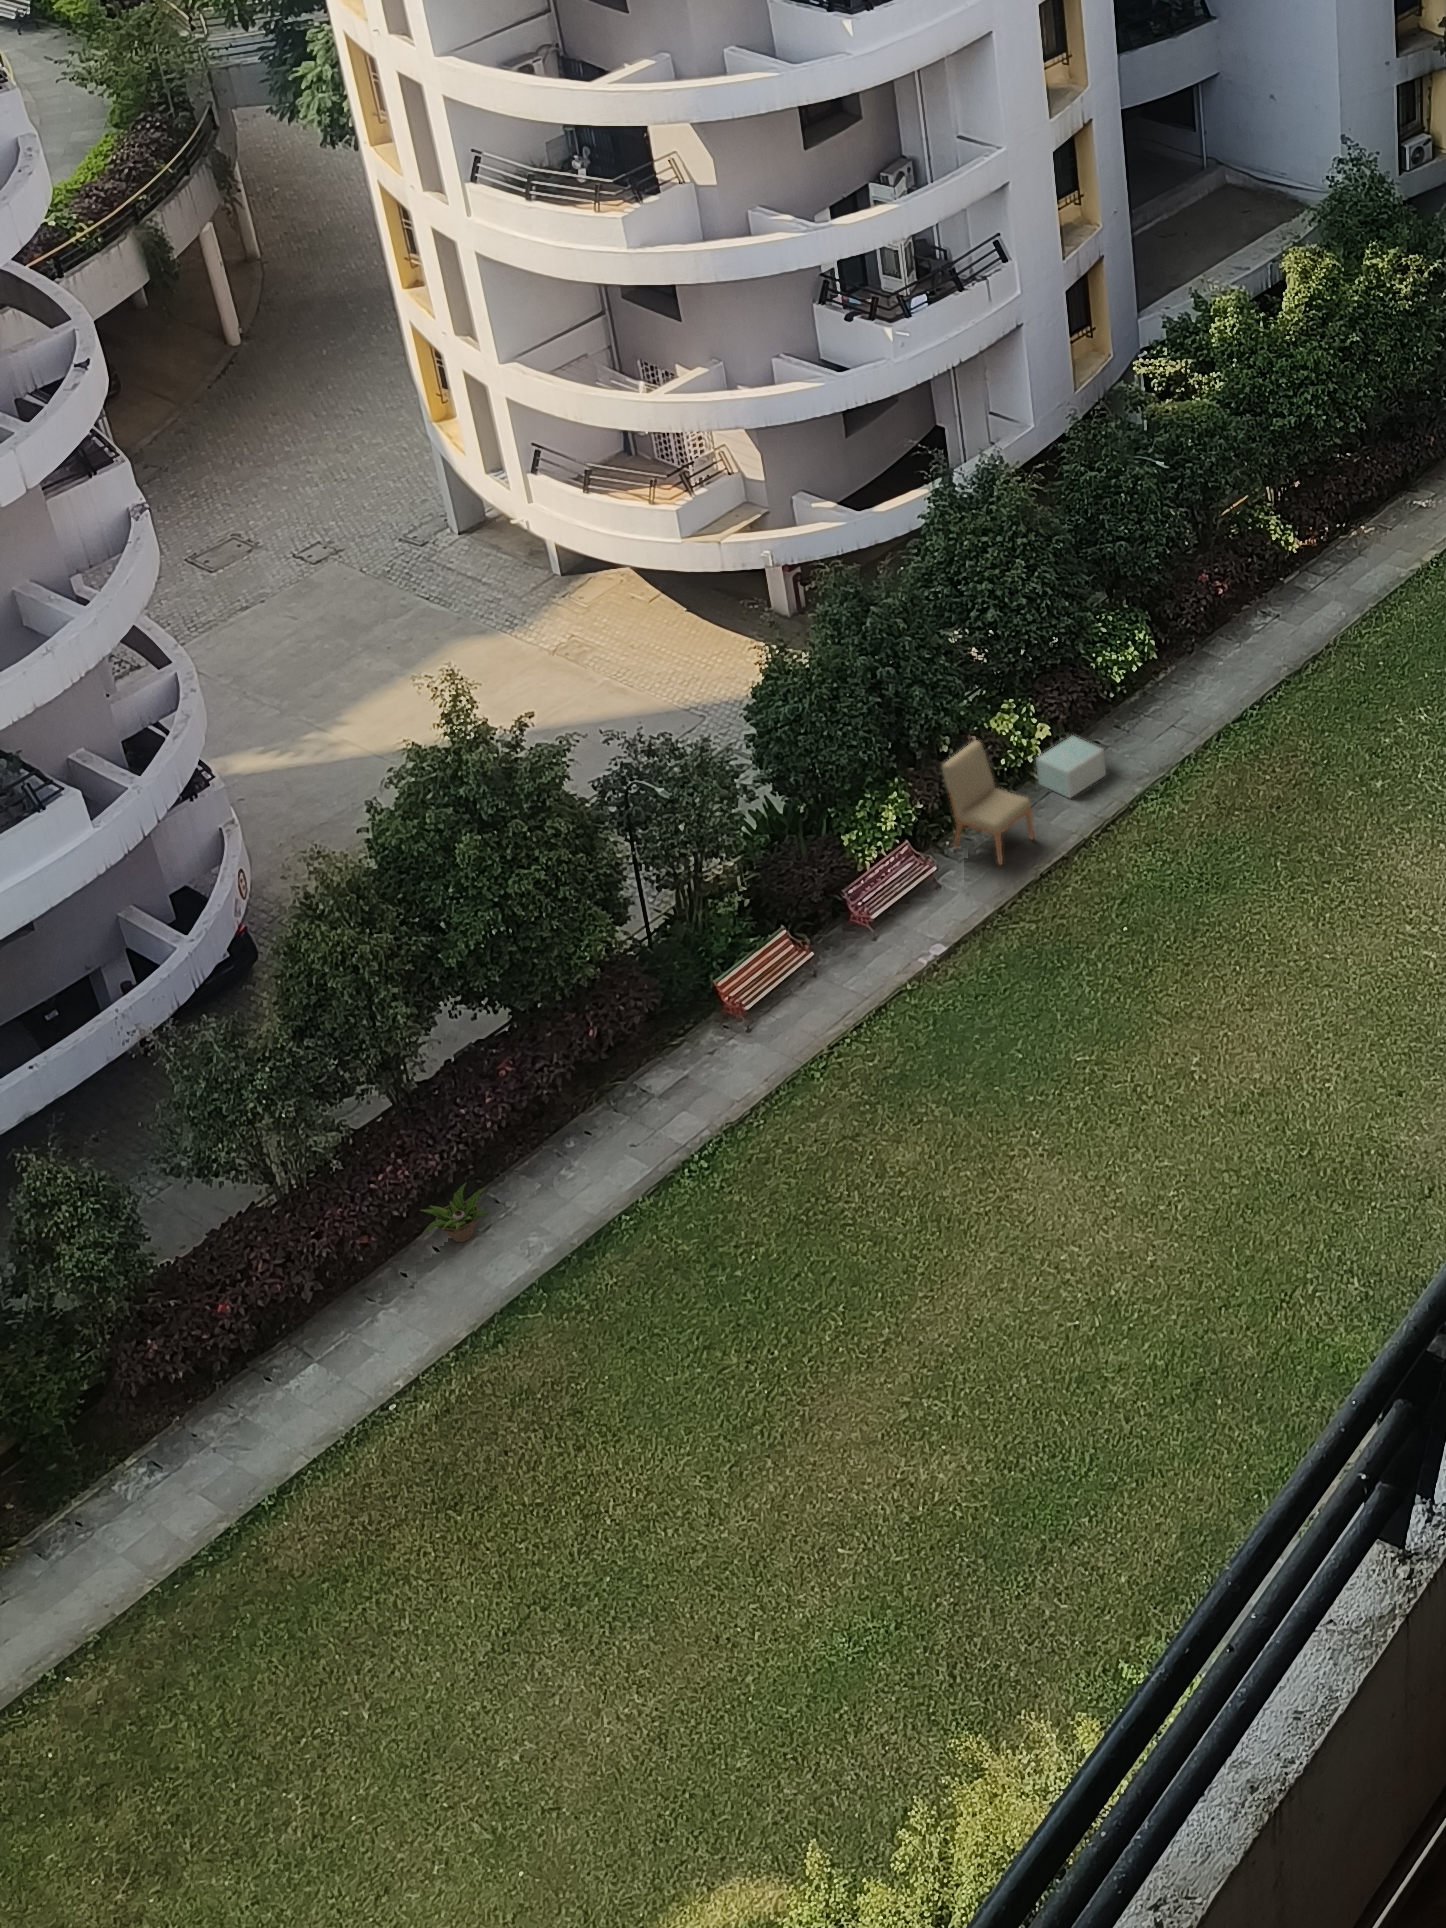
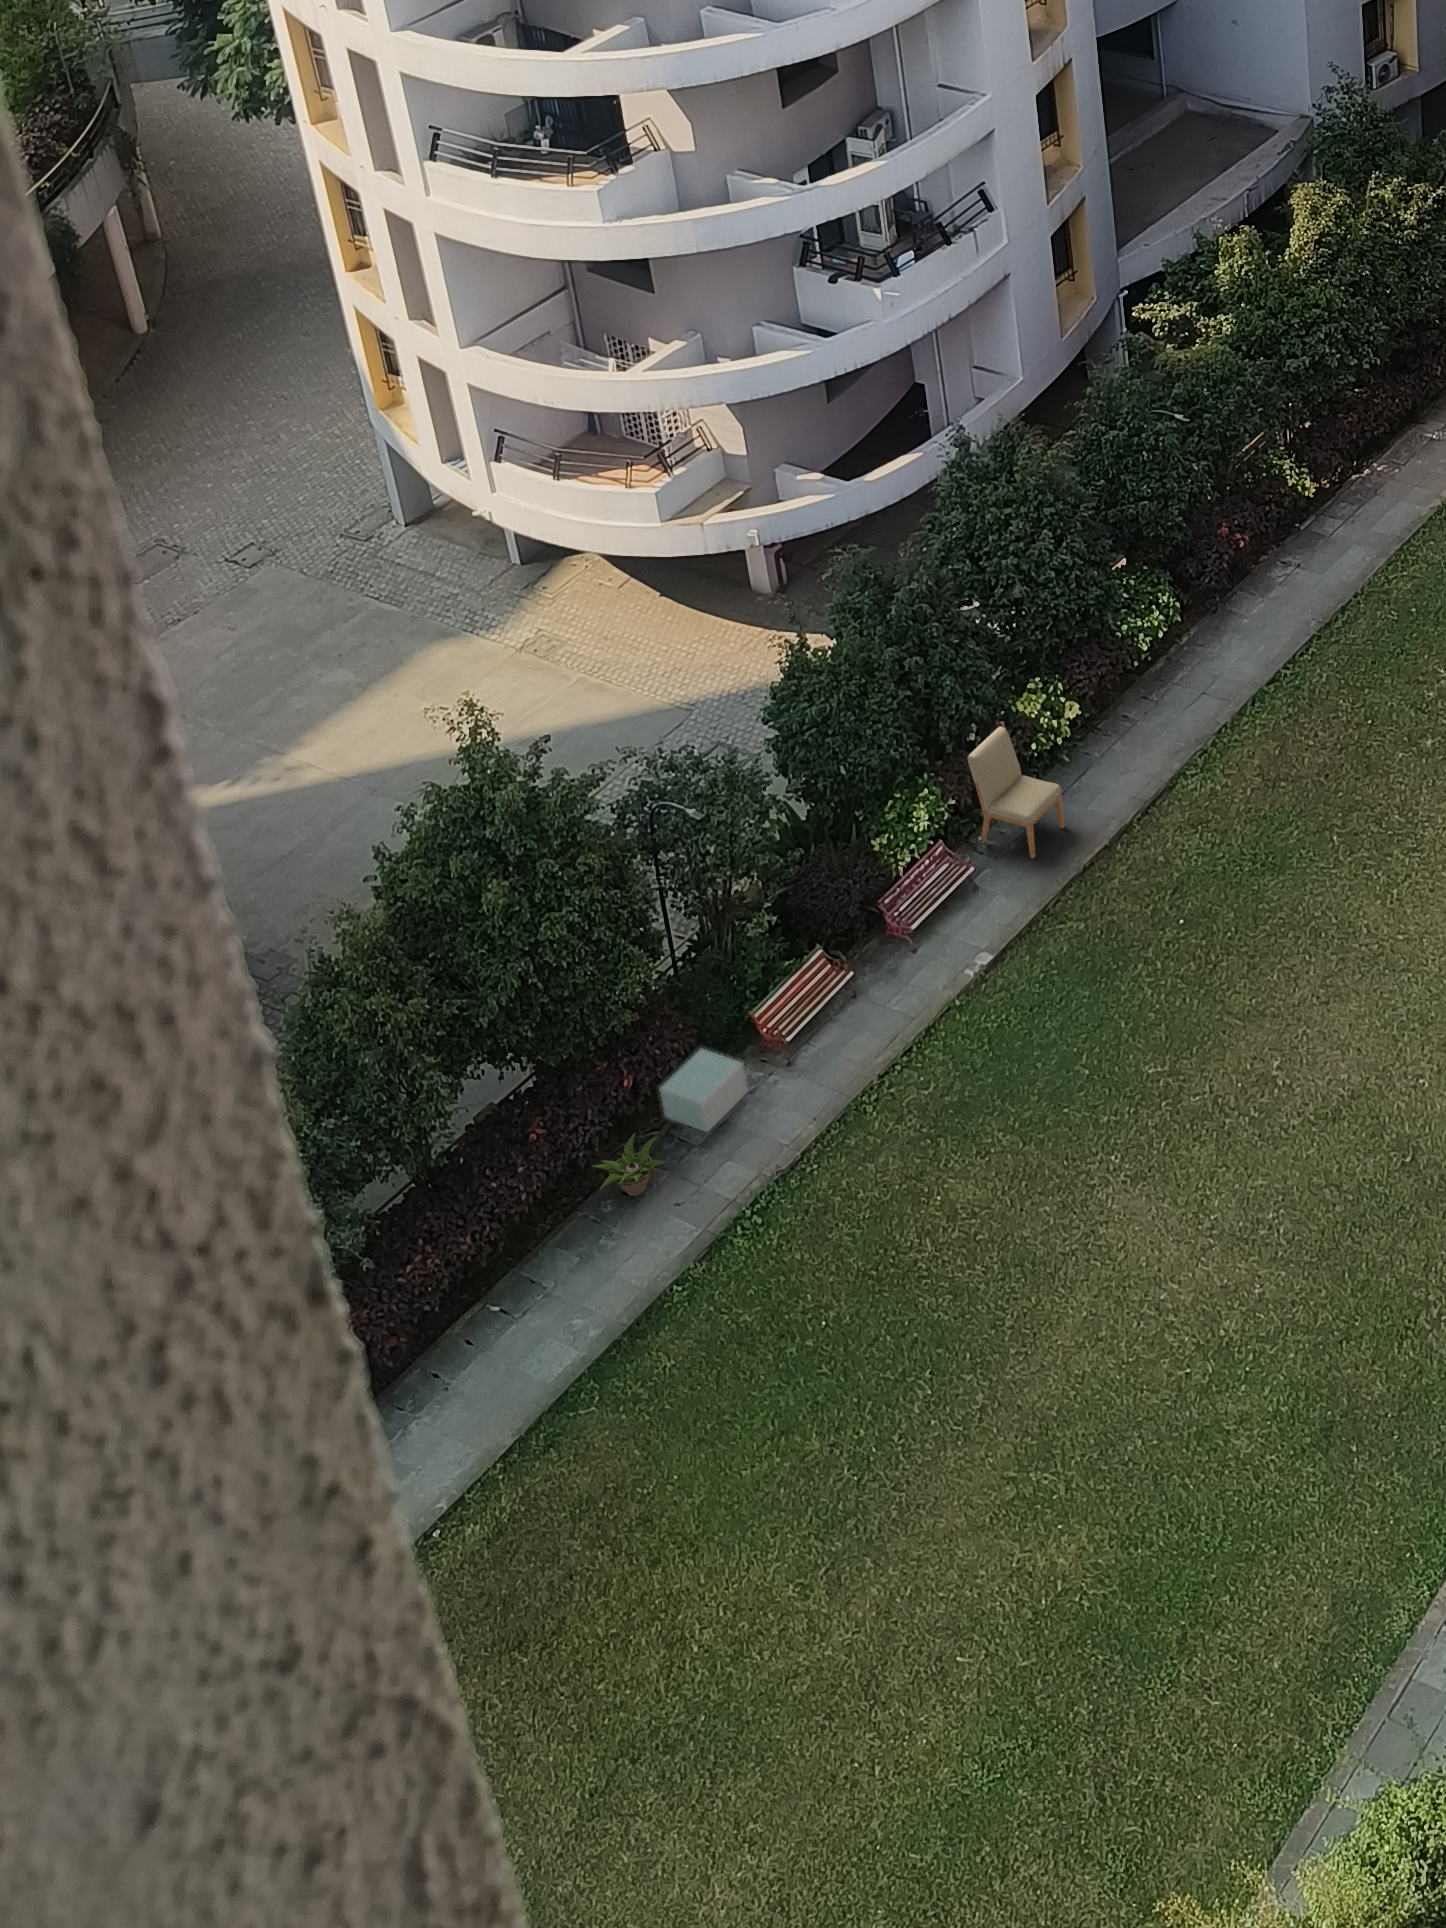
storage box: present [1036,736,1106,798] -> present [660,1049,748,1132]
decorative plant: present [420,1182,489,1242] -> present [592,1133,666,1196]

